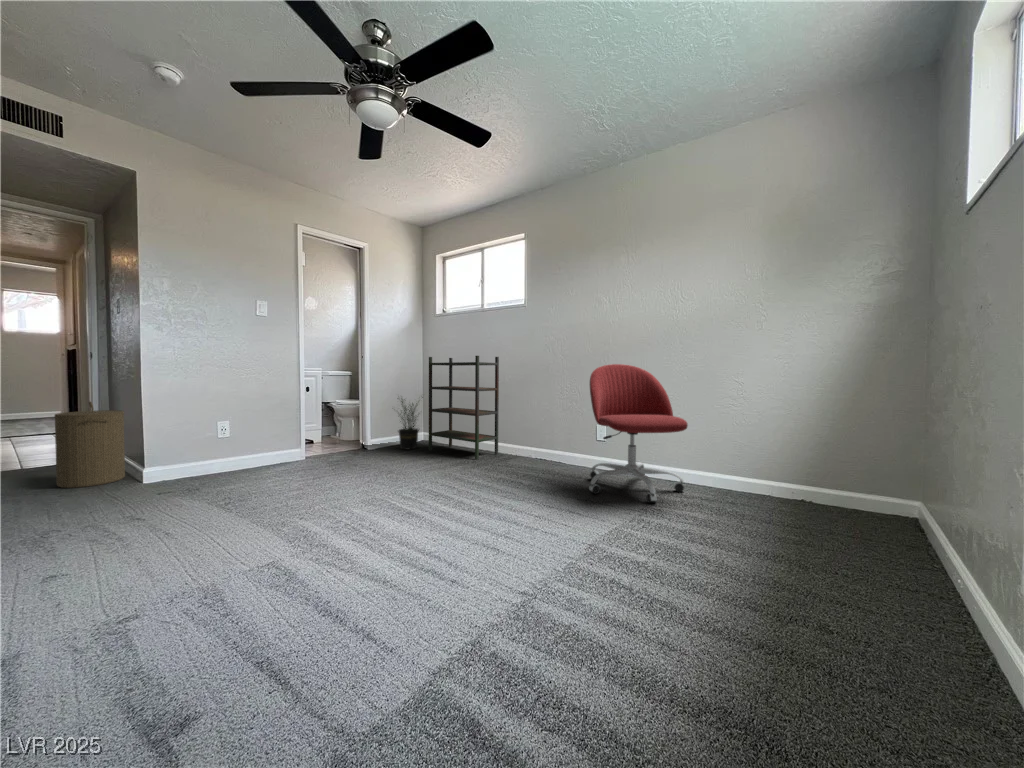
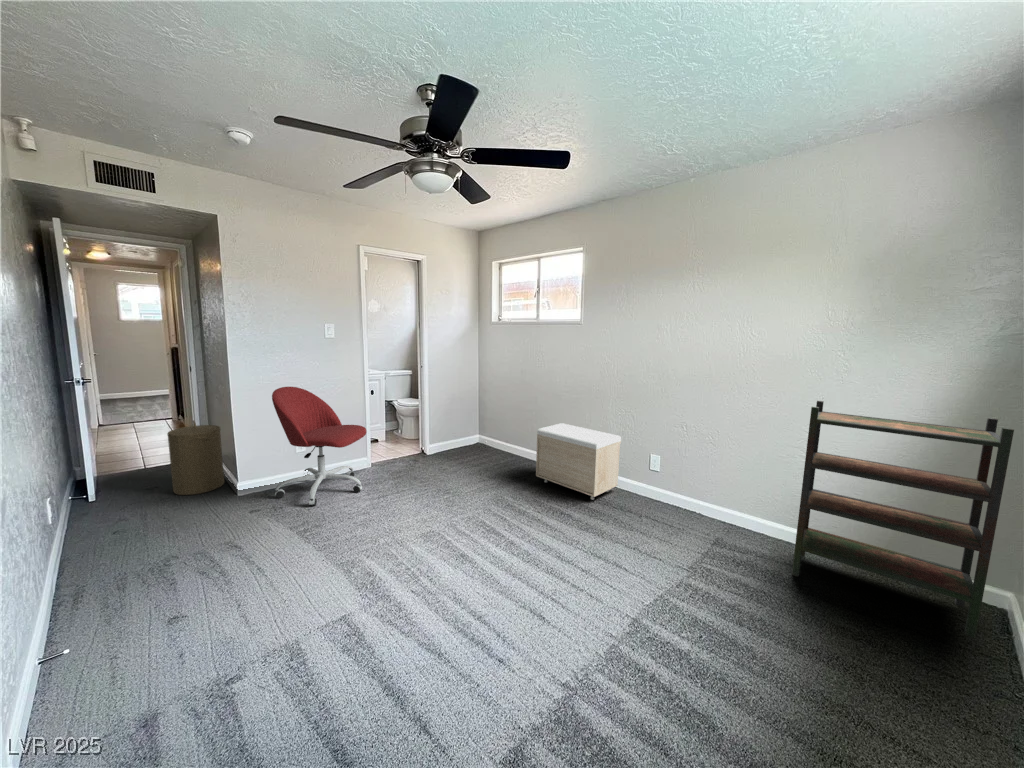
bookshelf: present [429,356,499,460] -> present [792,401,1014,638]
office chair: present [589,364,688,503] -> present [272,387,366,506]
potted plant: present [398,397,423,449] -> none [446,401,479,455]
storage bench: none [486,405,569,472] -> present [536,423,621,500]

